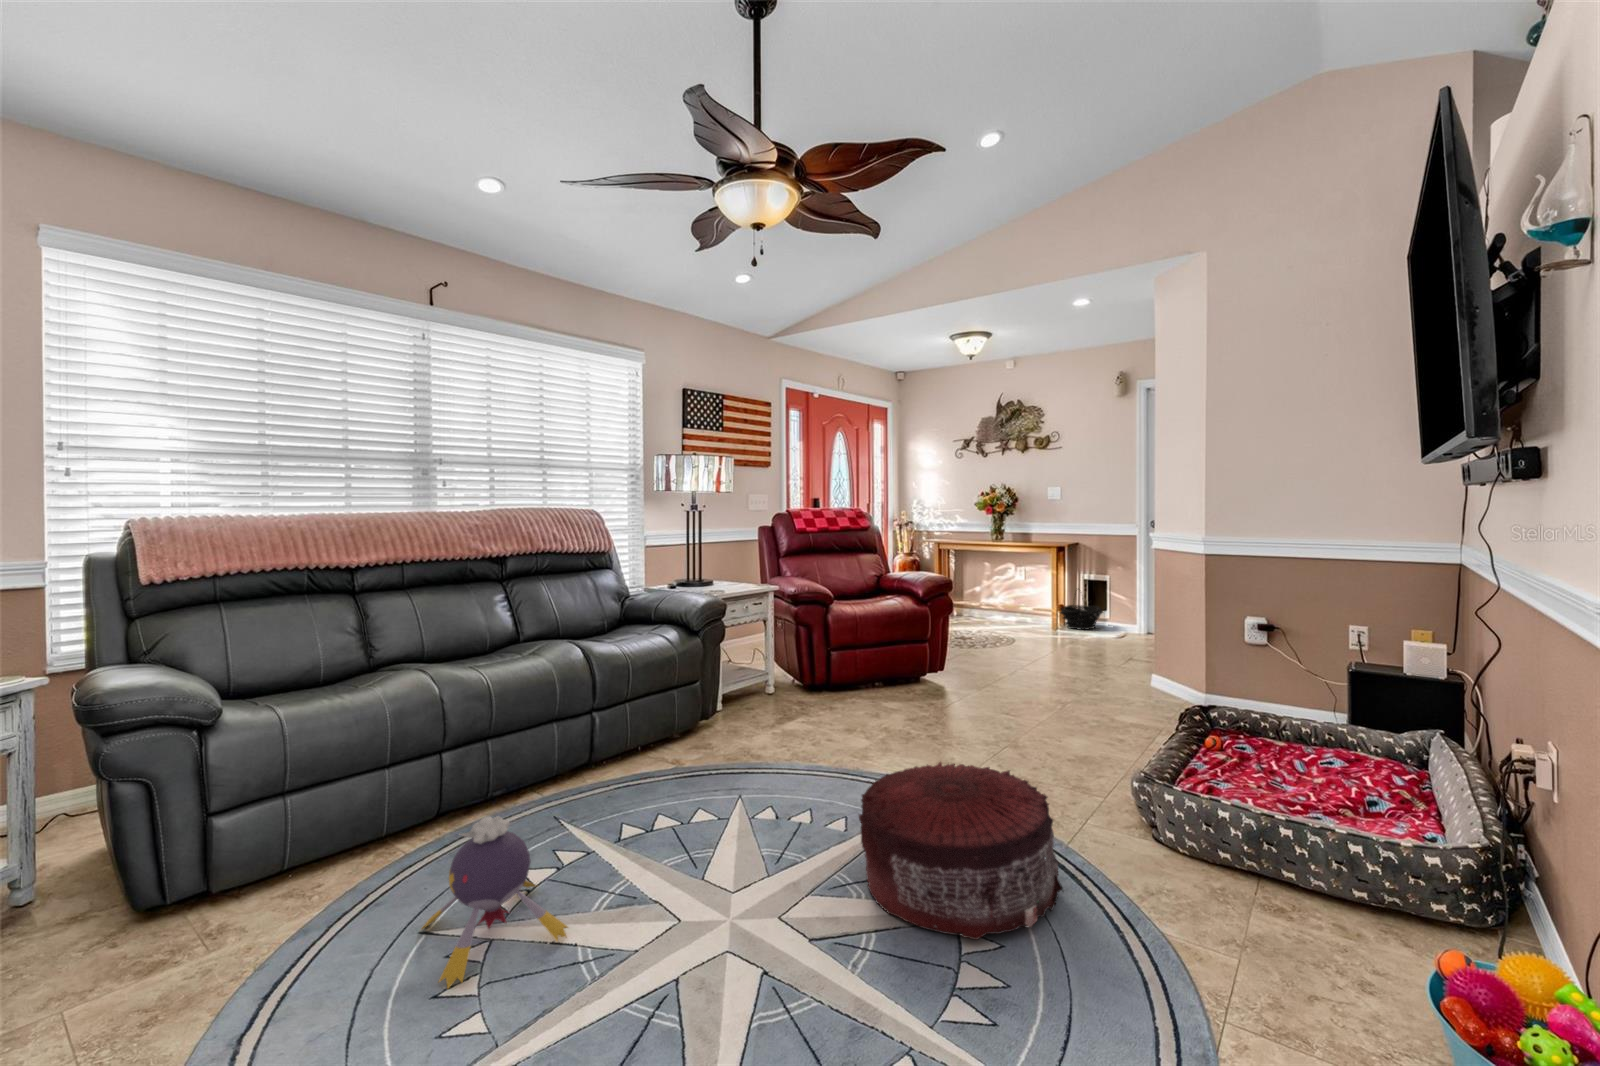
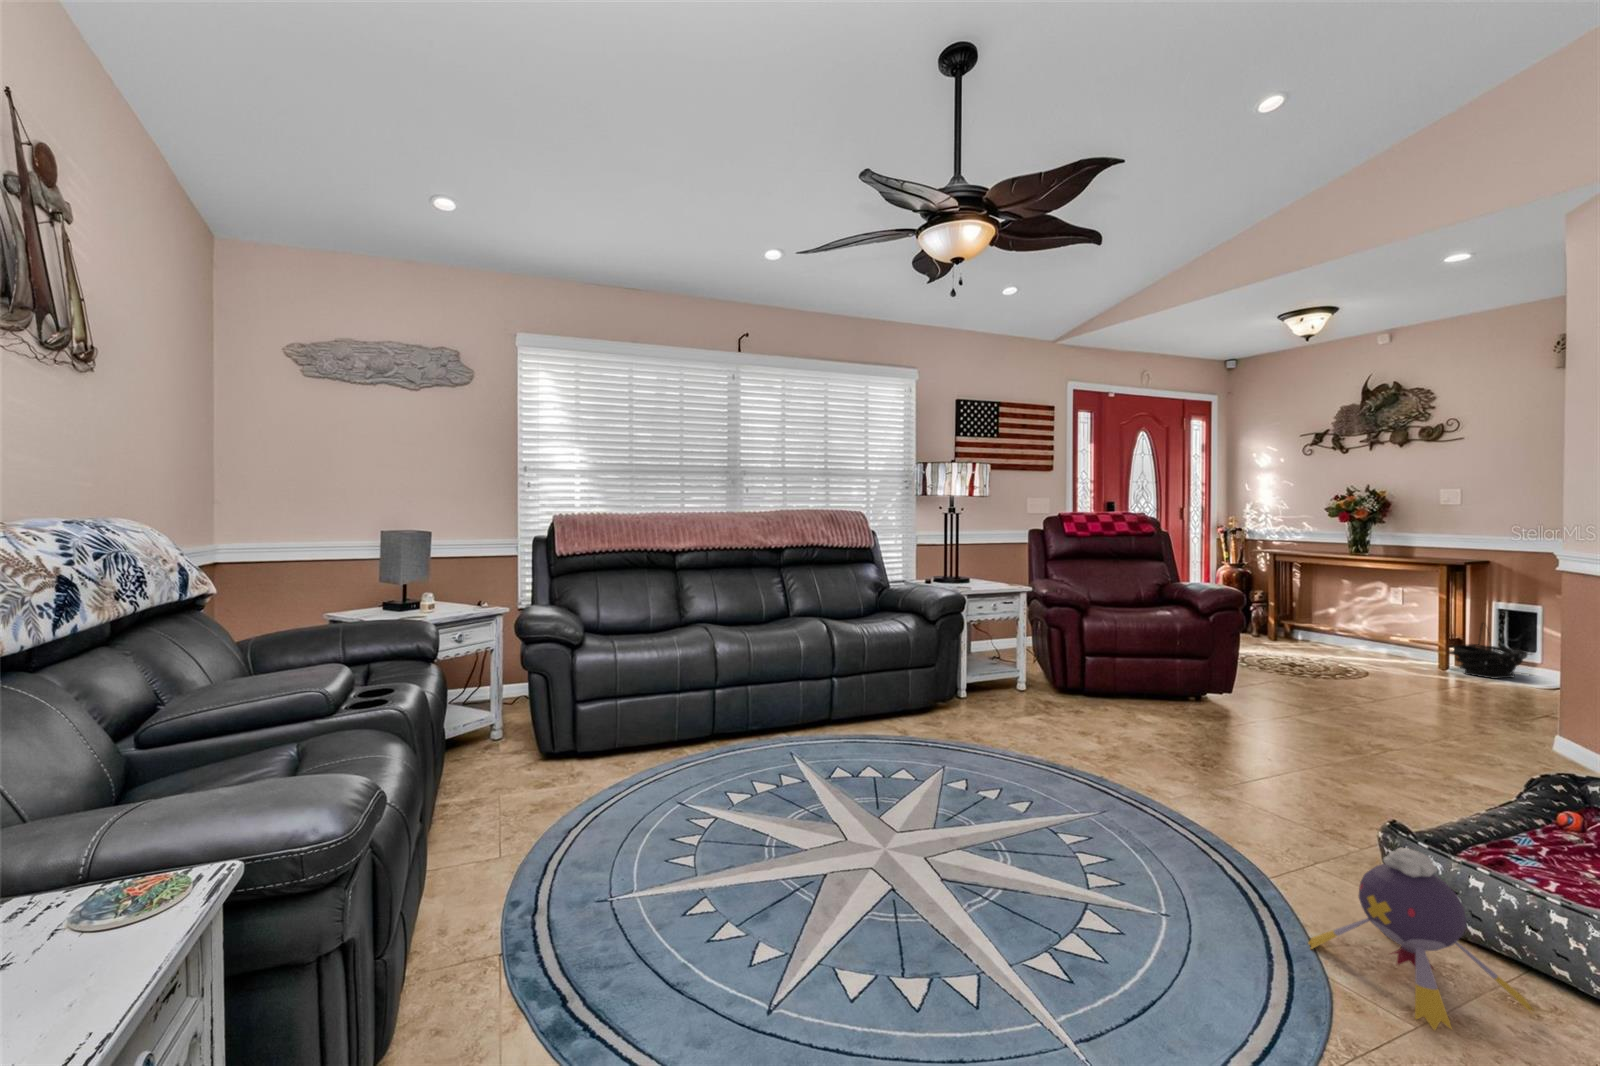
pouf: present [859,762,1063,940] -> none [1011,762,1218,925]
plush toy: present [422,816,568,988] -> present [1308,848,1533,1030]

